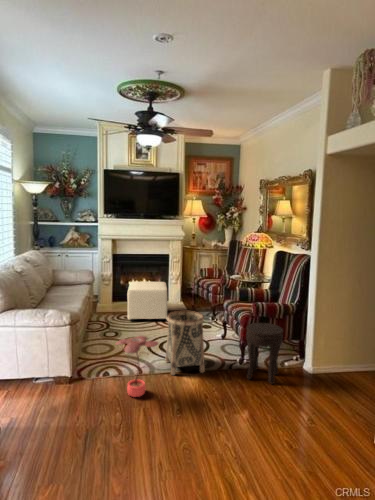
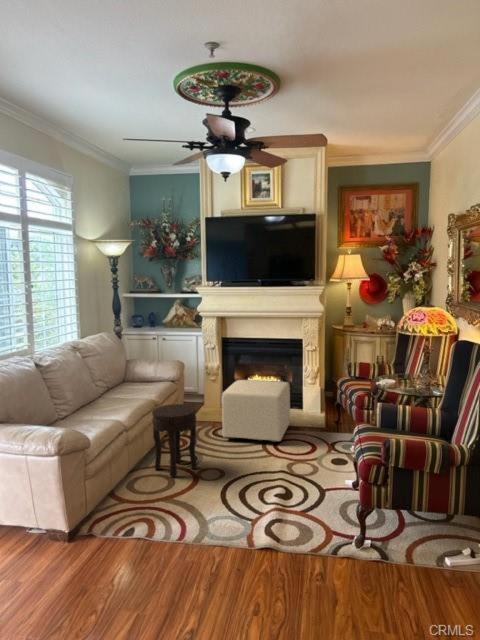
basket: present [165,311,205,375] -> none [223,440,287,555]
side table: present [246,323,283,384] -> present [152,404,197,477]
potted plant: present [116,336,158,397] -> none [111,482,177,587]

